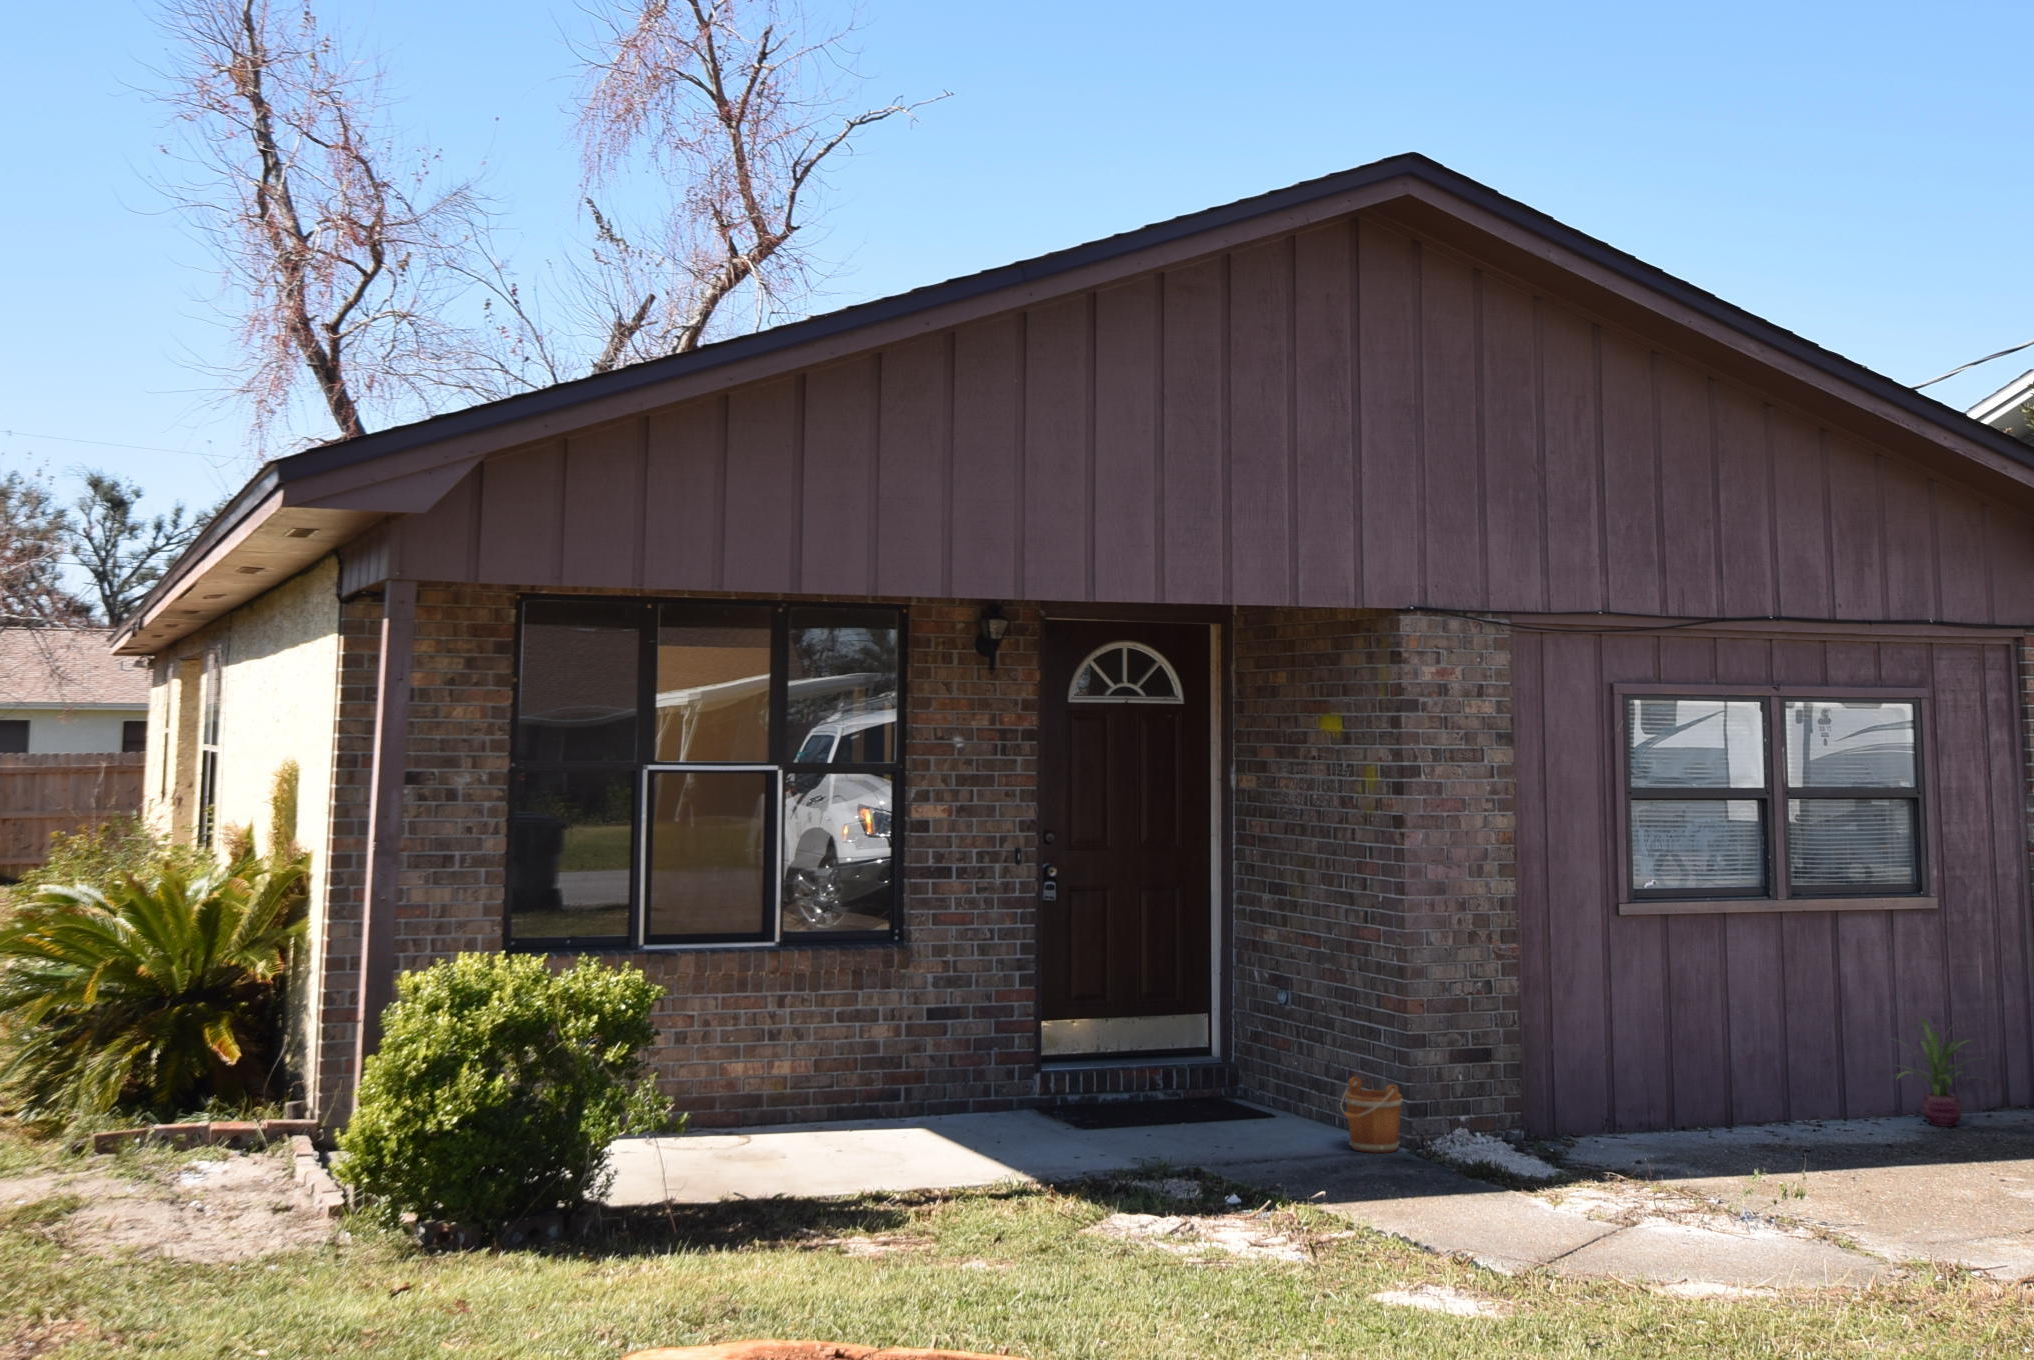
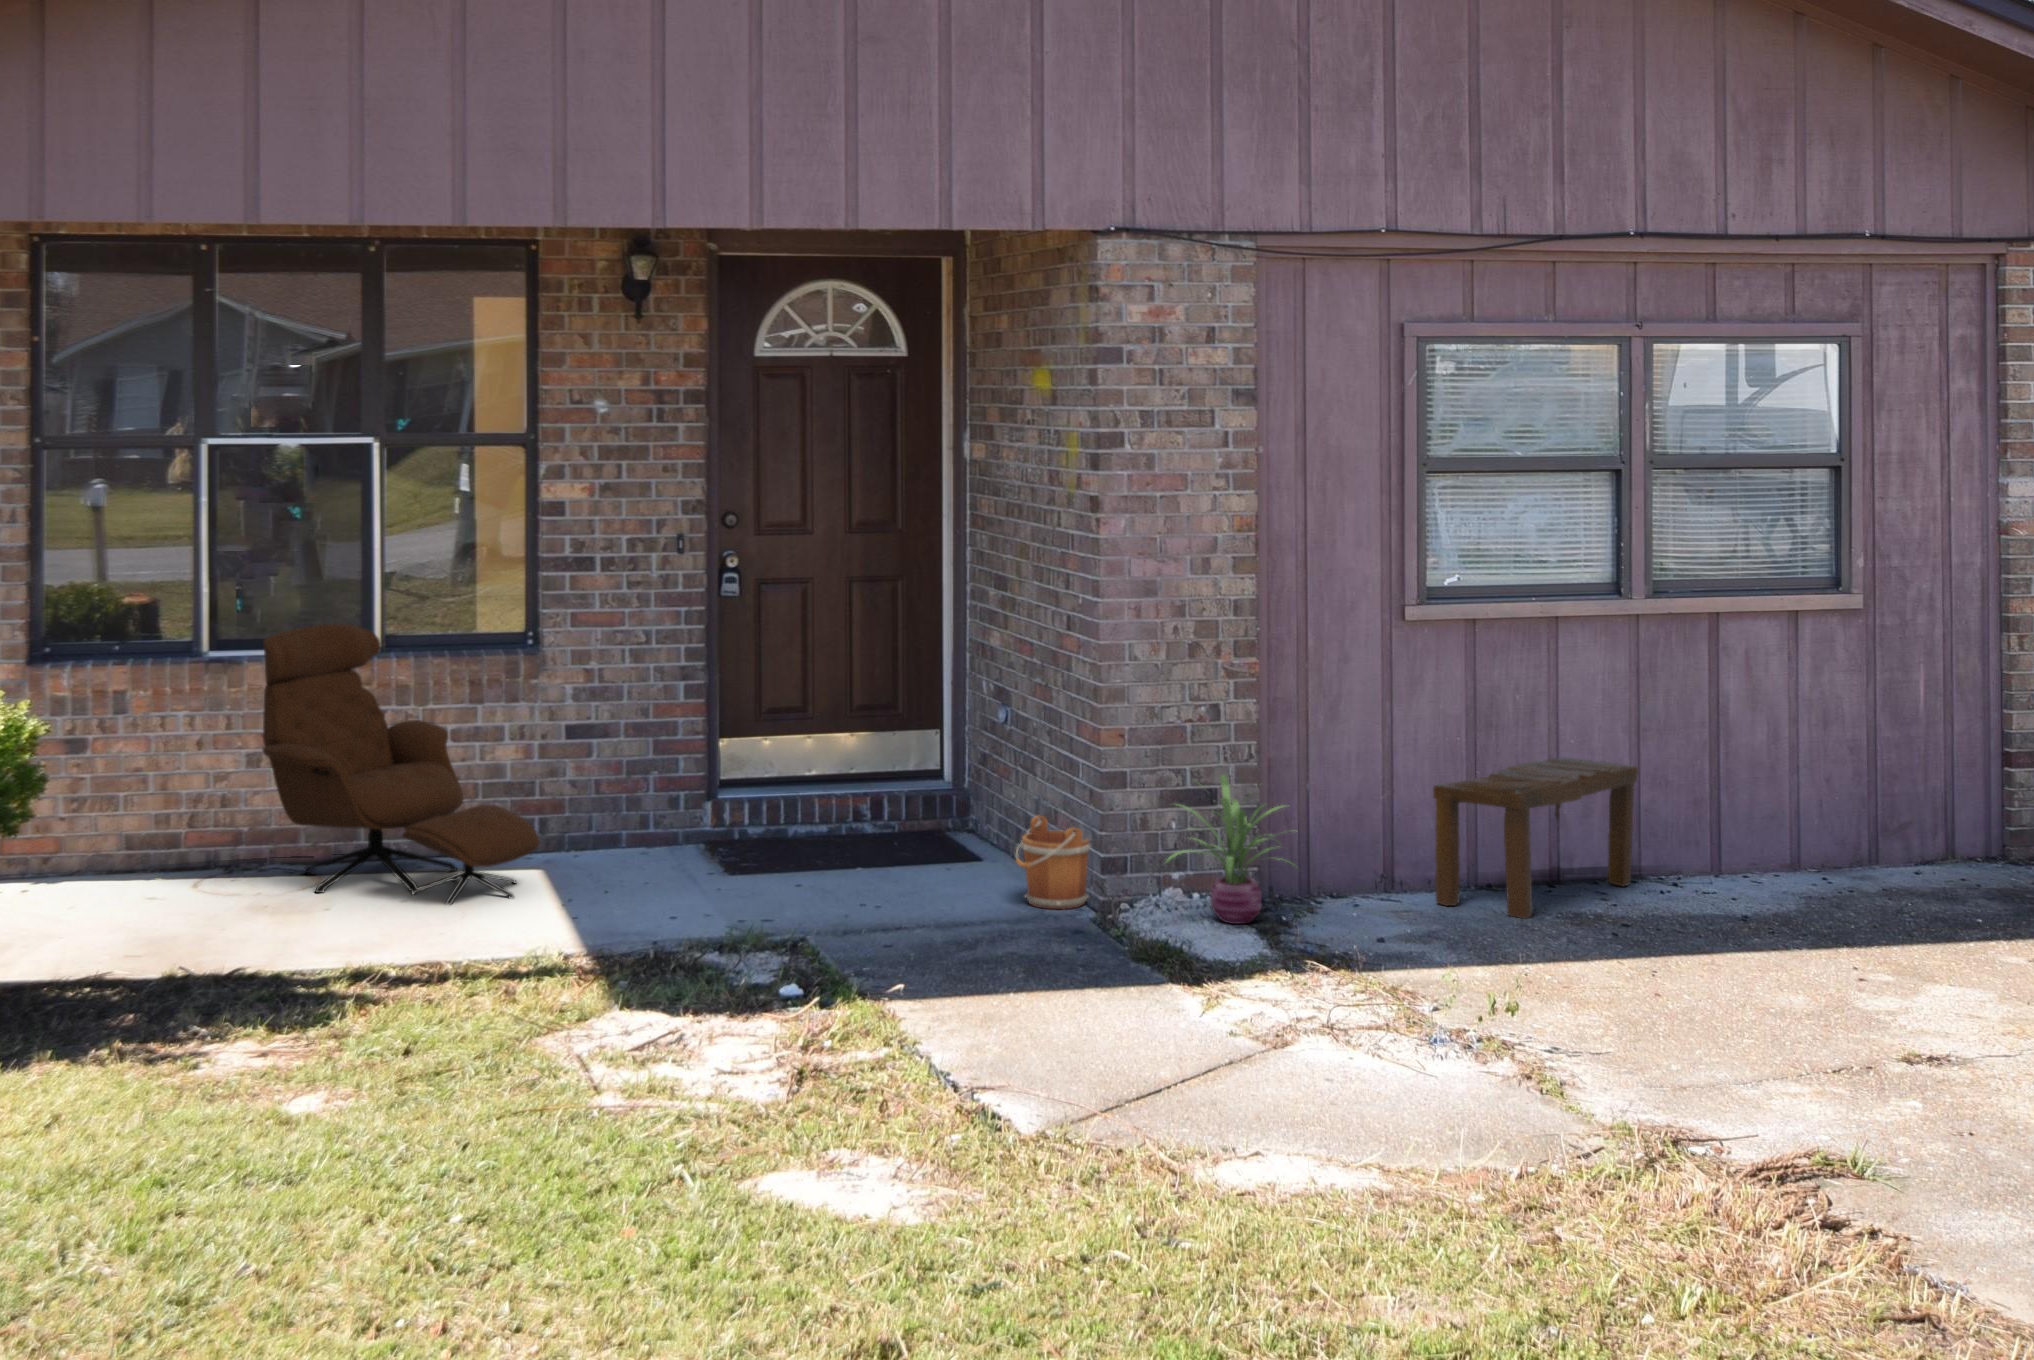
lounge chair: none [706,922,944,1160] -> present [262,624,540,905]
decorative plant: present [1895,1018,1967,1127] -> present [1168,775,1294,924]
bench: none [1658,1027,1799,1152] -> present [1433,757,1639,919]

